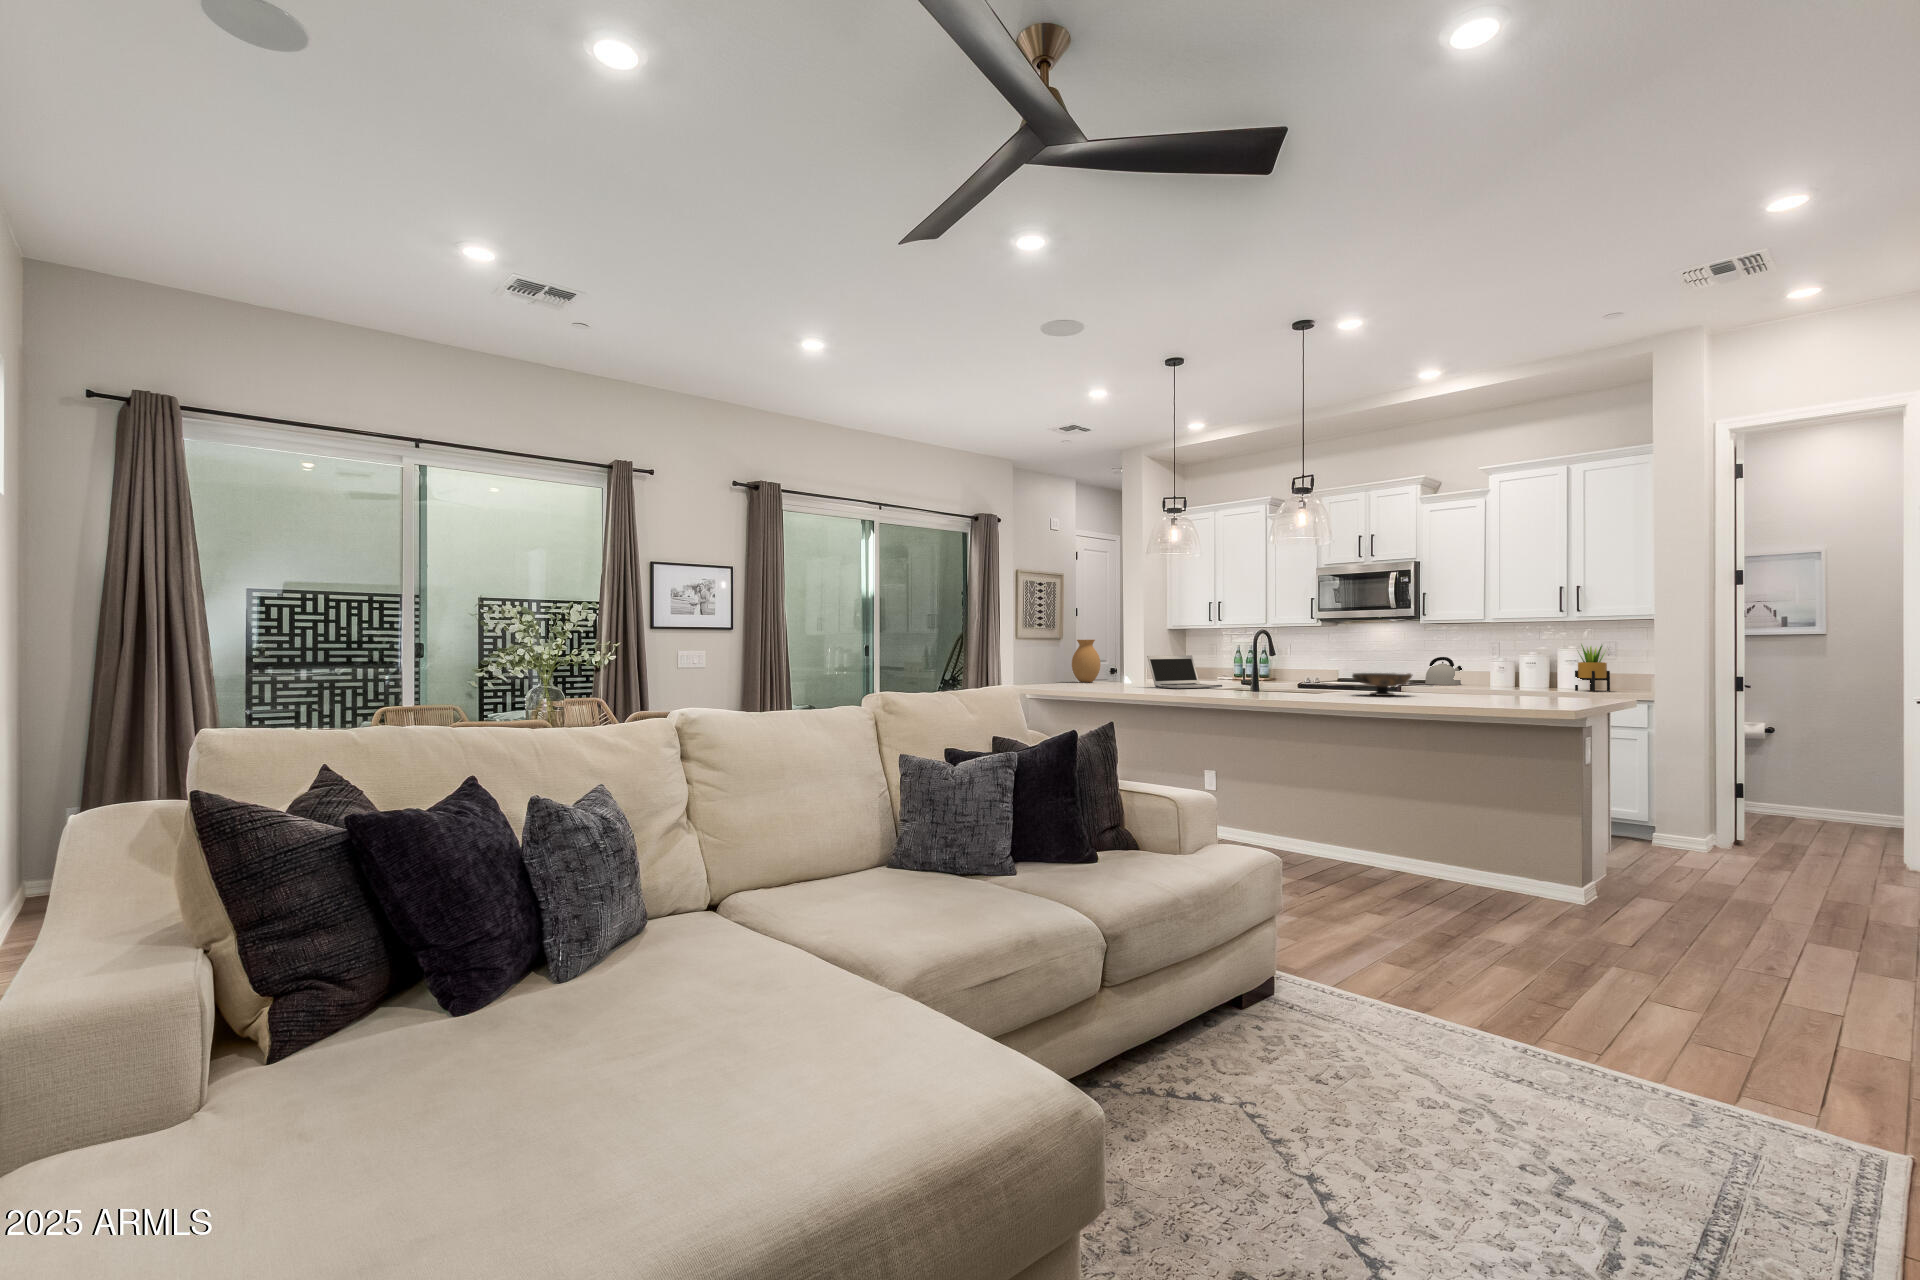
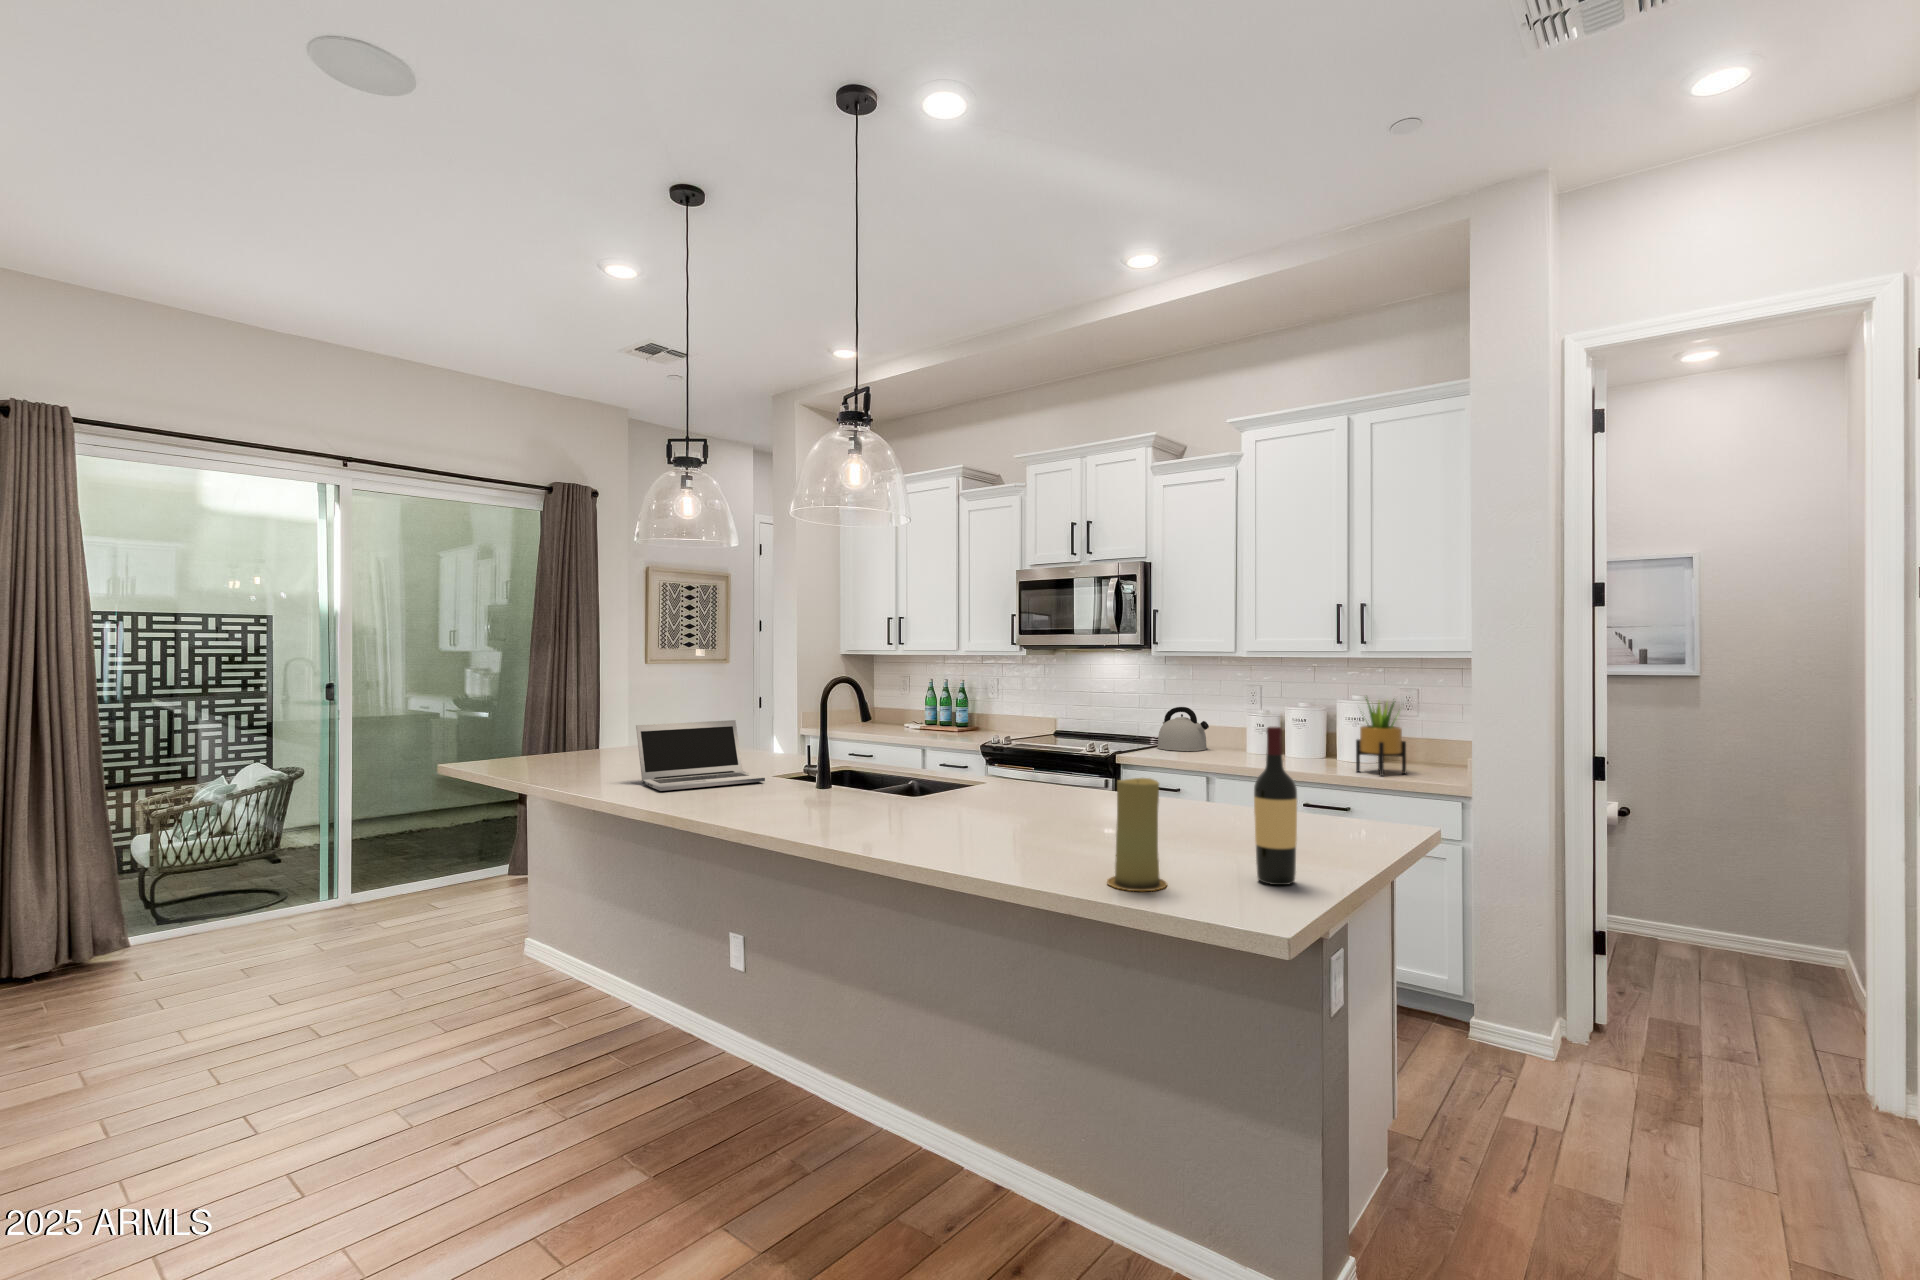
wine bottle: none [1554,633,1576,702] -> present [1254,727,1297,885]
vase: present [1072,640,1100,682] -> none [589,684,639,755]
candle: none [1484,656,1515,702] -> present [1107,778,1167,891]
decorative bowl: present [1352,673,1412,696] -> none [898,779,1028,834]

